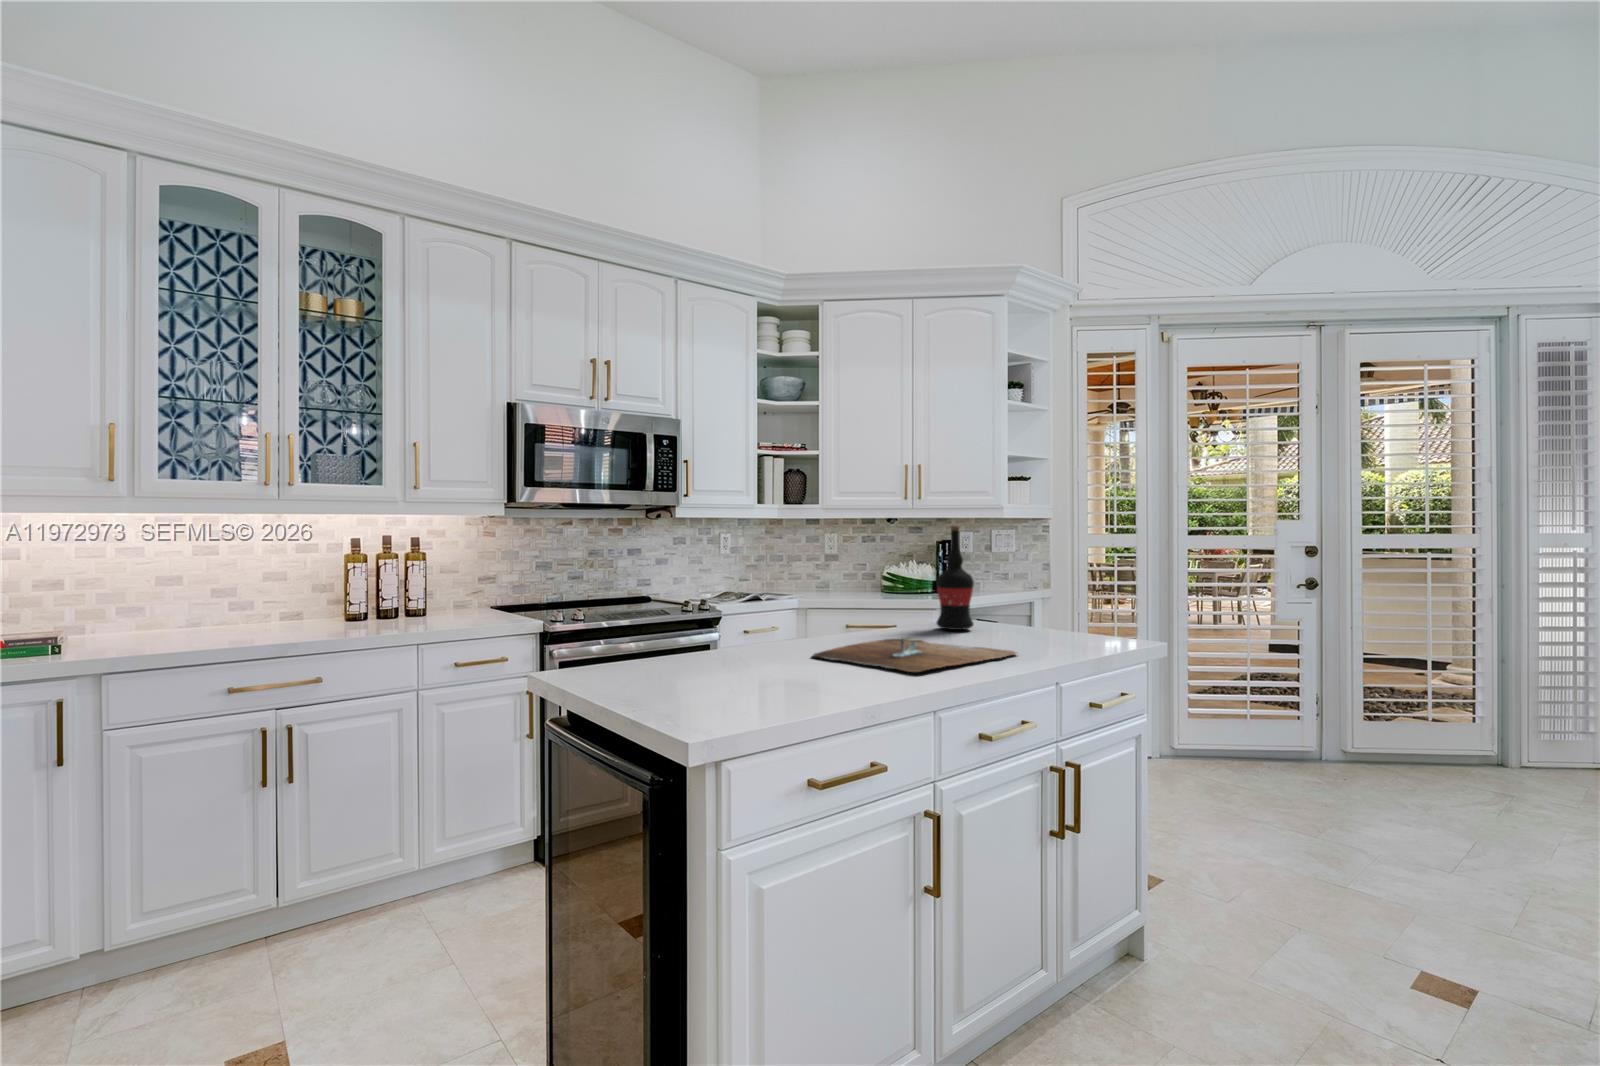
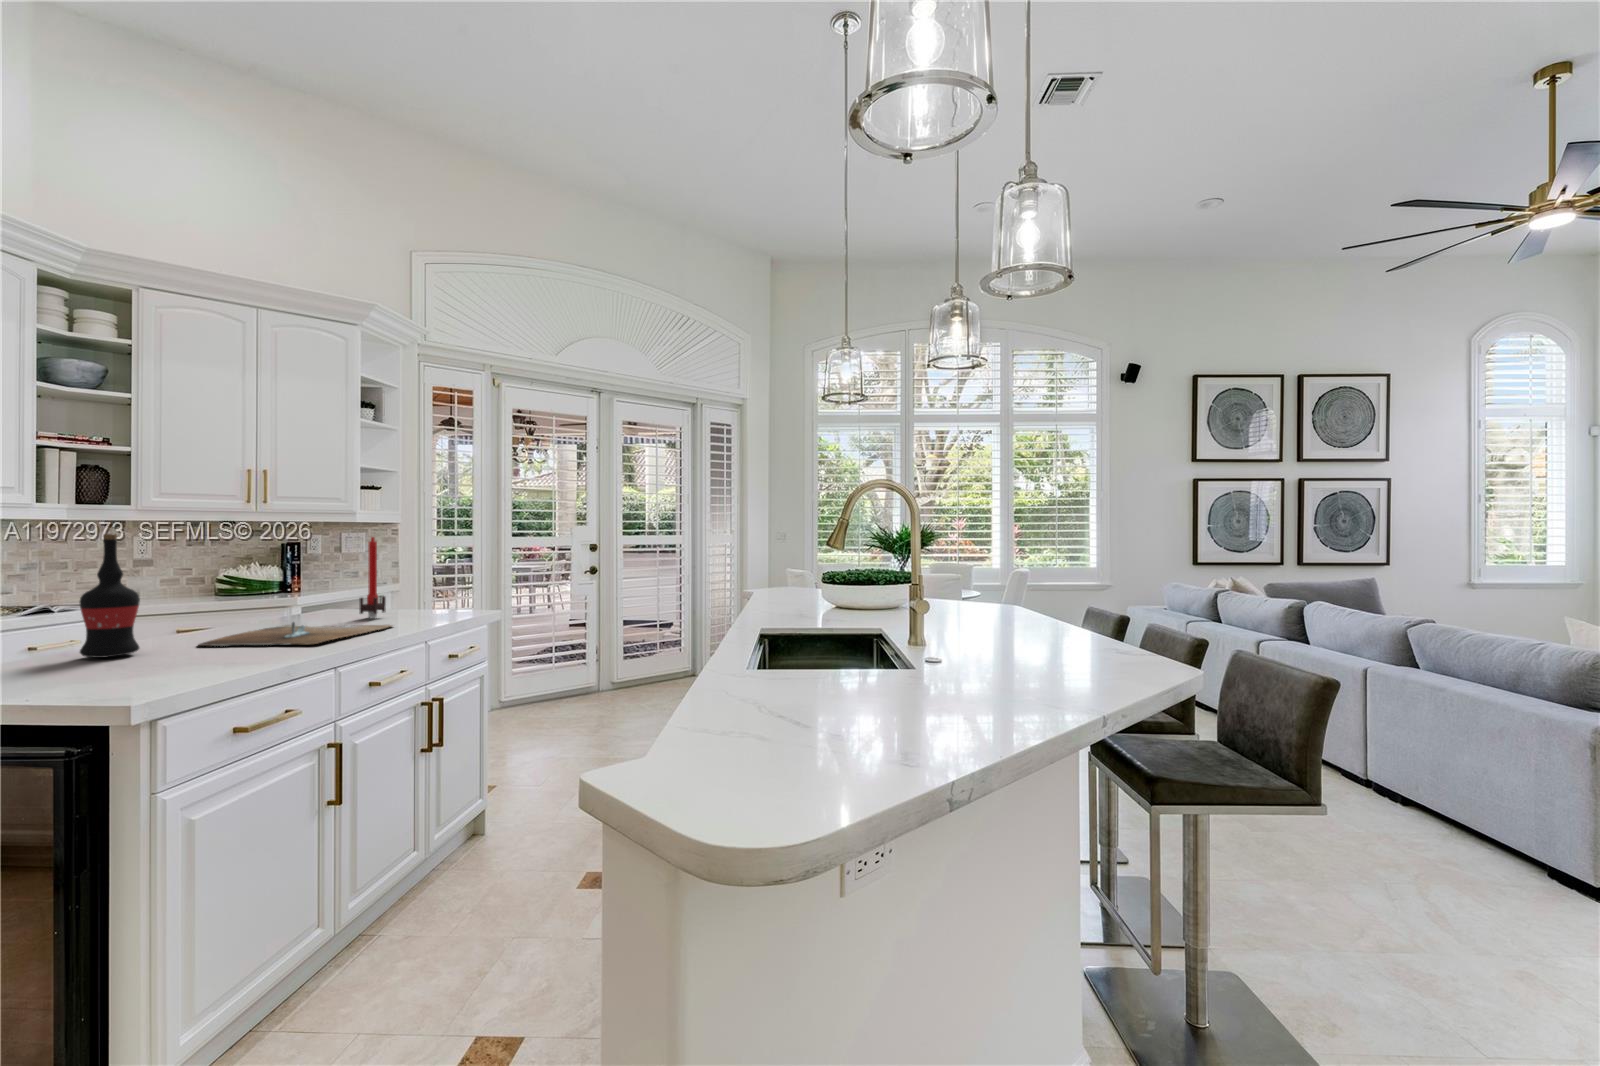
wine bottle: present [936,526,974,630] -> present [80,534,140,658]
candle: none [984,534,1014,637] -> present [359,537,386,618]

